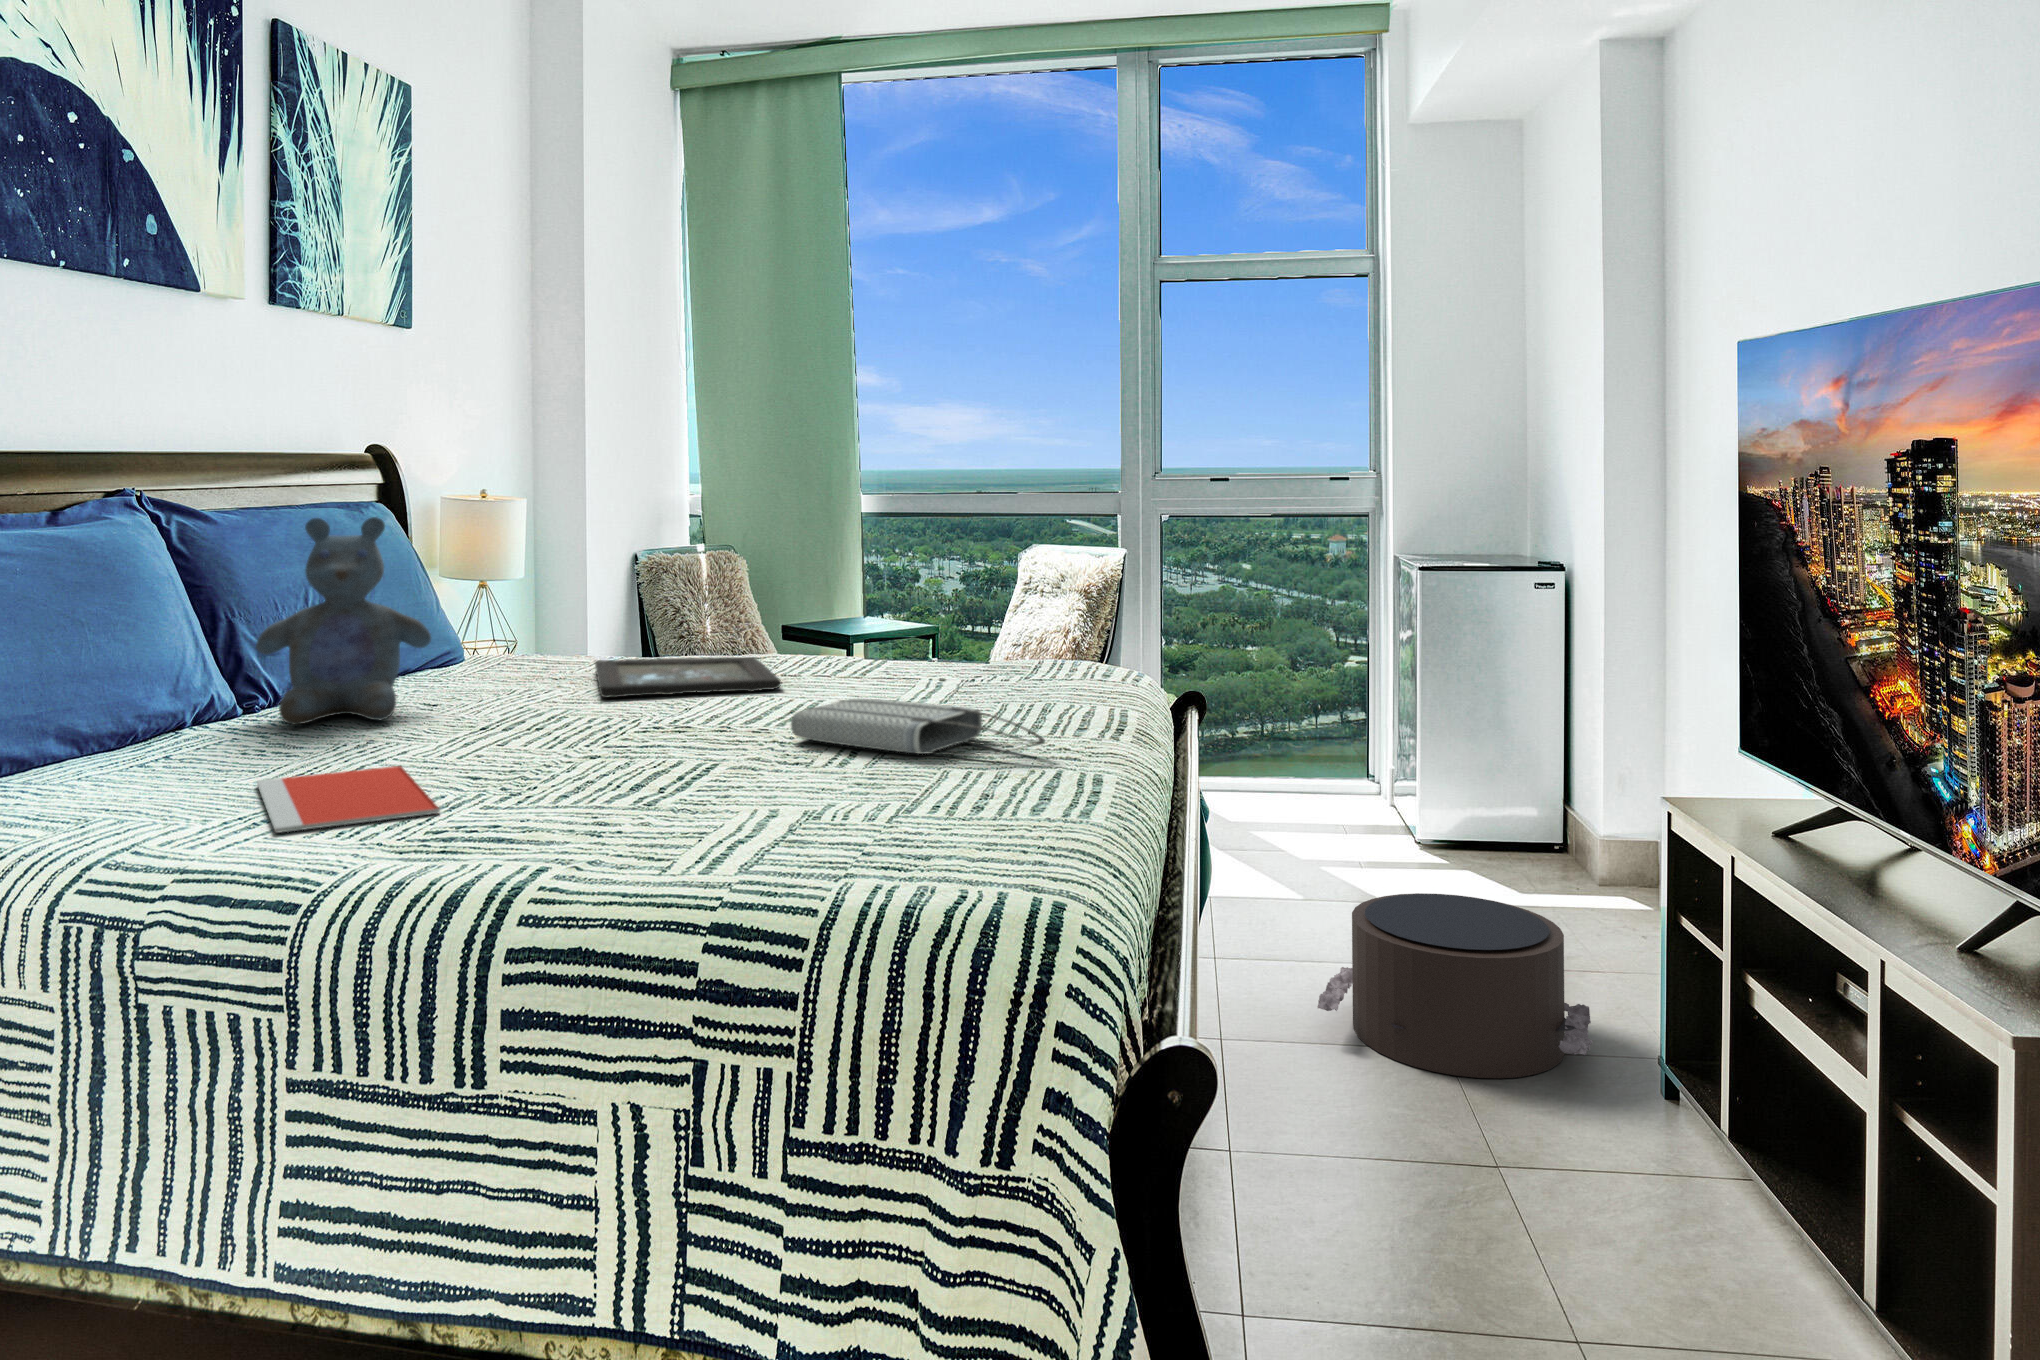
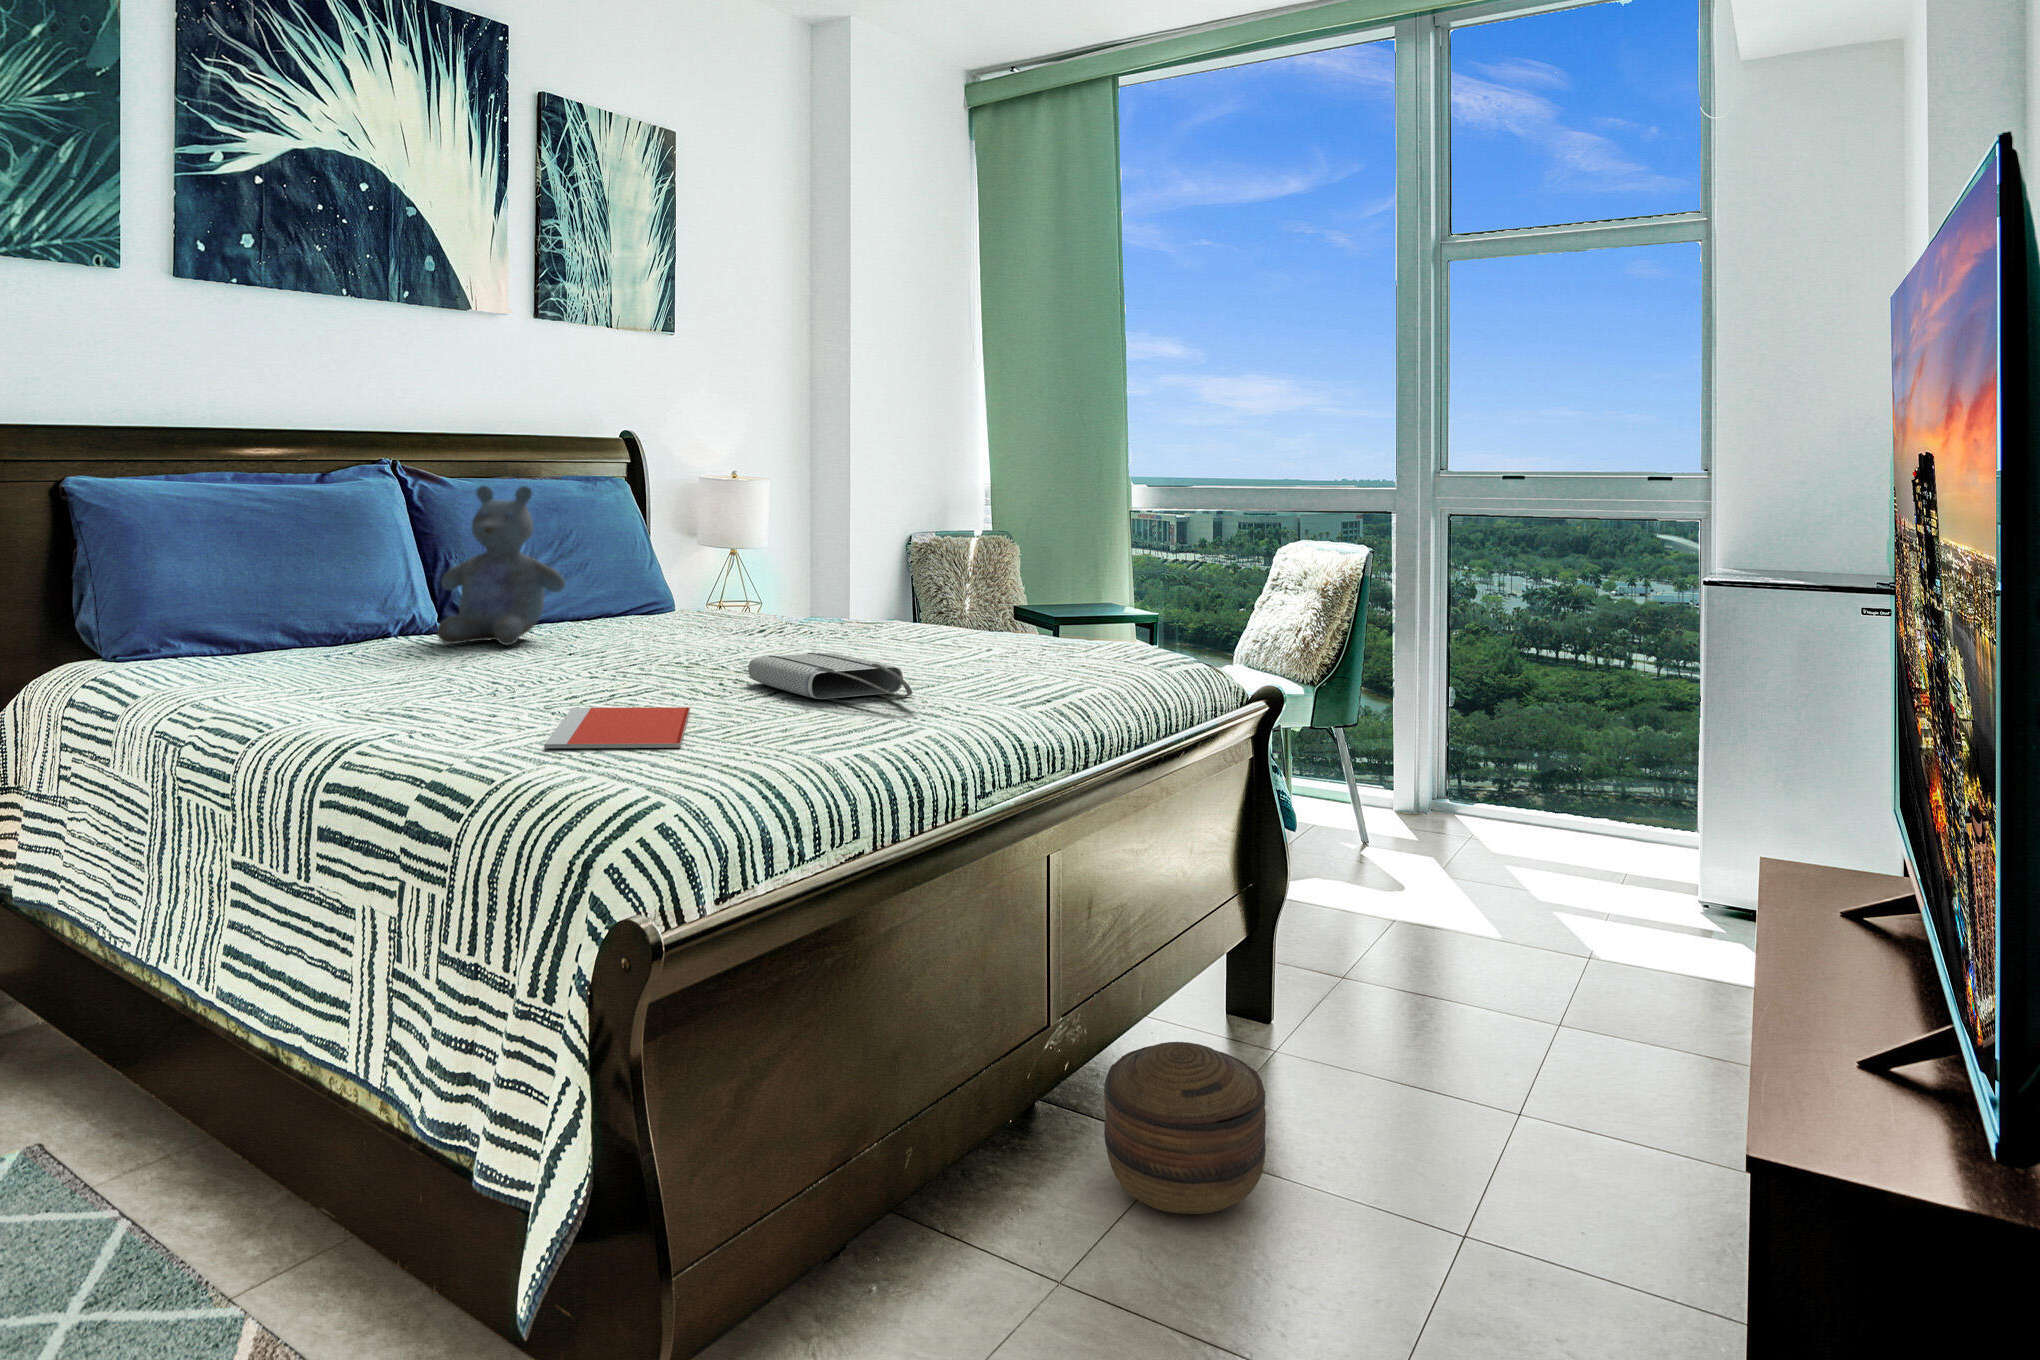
tray: present [595,657,781,698] -> none [688,617,870,648]
notebook: present [257,766,440,833] -> present [544,707,690,748]
pouf: present [1317,893,1593,1078] -> none [1363,926,1690,1136]
basket: none [1222,1063,1387,1240] -> present [1104,1042,1266,1214]

